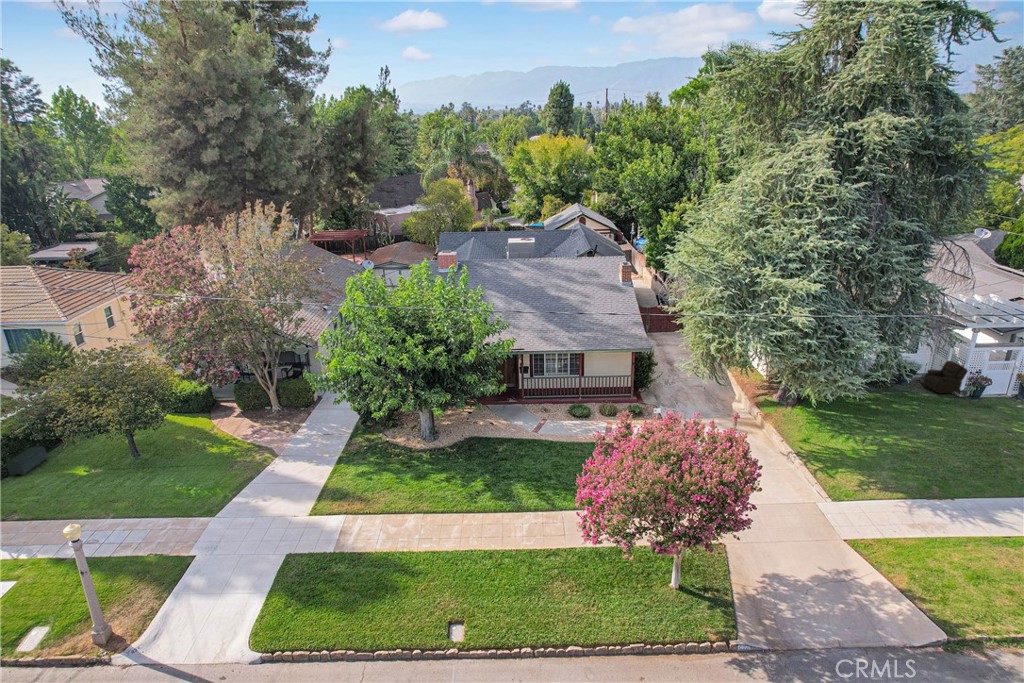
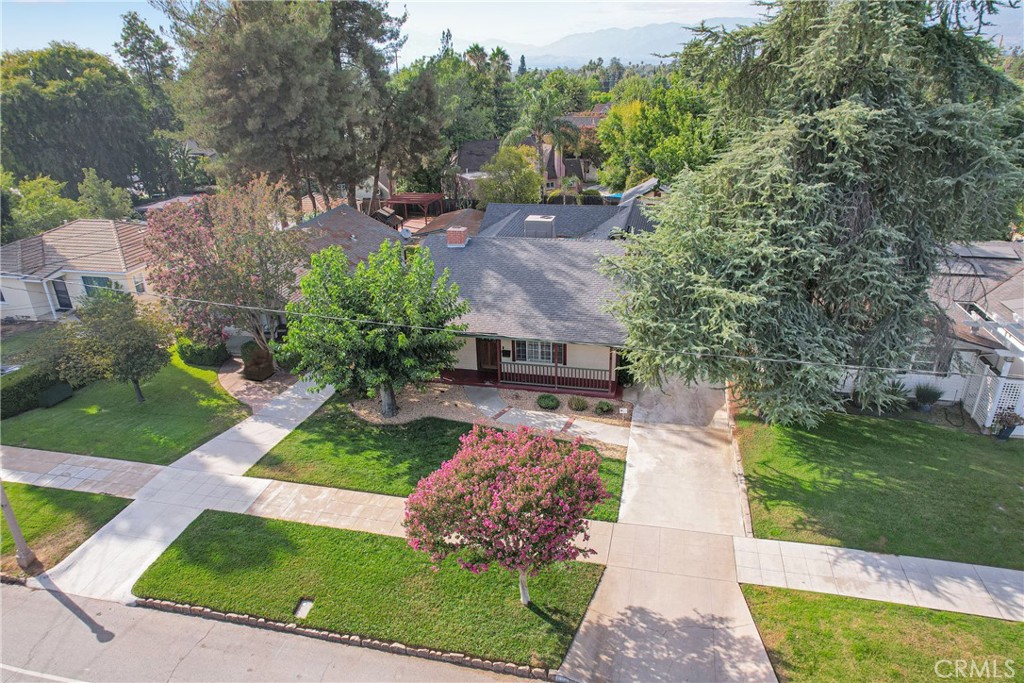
chair: present [923,361,968,394] -> present [243,349,274,380]

